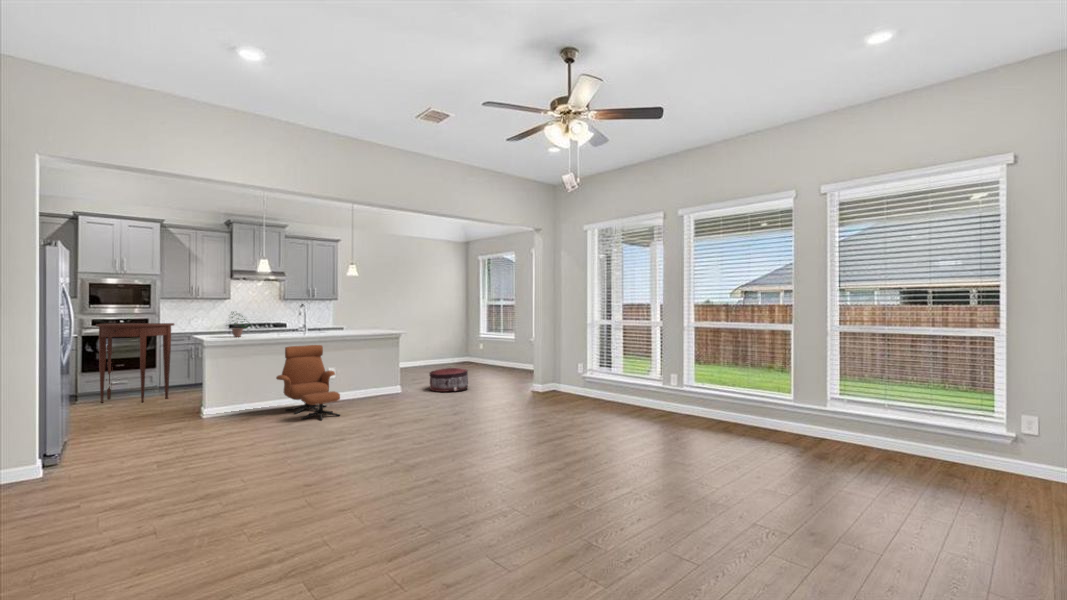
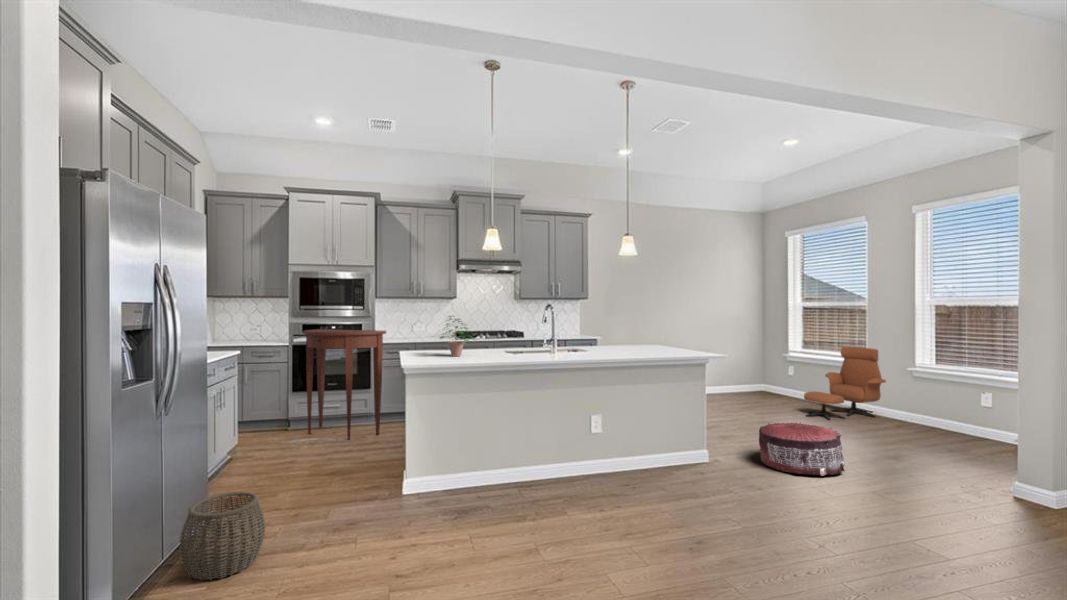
lounge chair: present [276,345,340,420] -> present [804,347,886,420]
woven basket: none [72,409,125,450] -> present [179,492,266,580]

